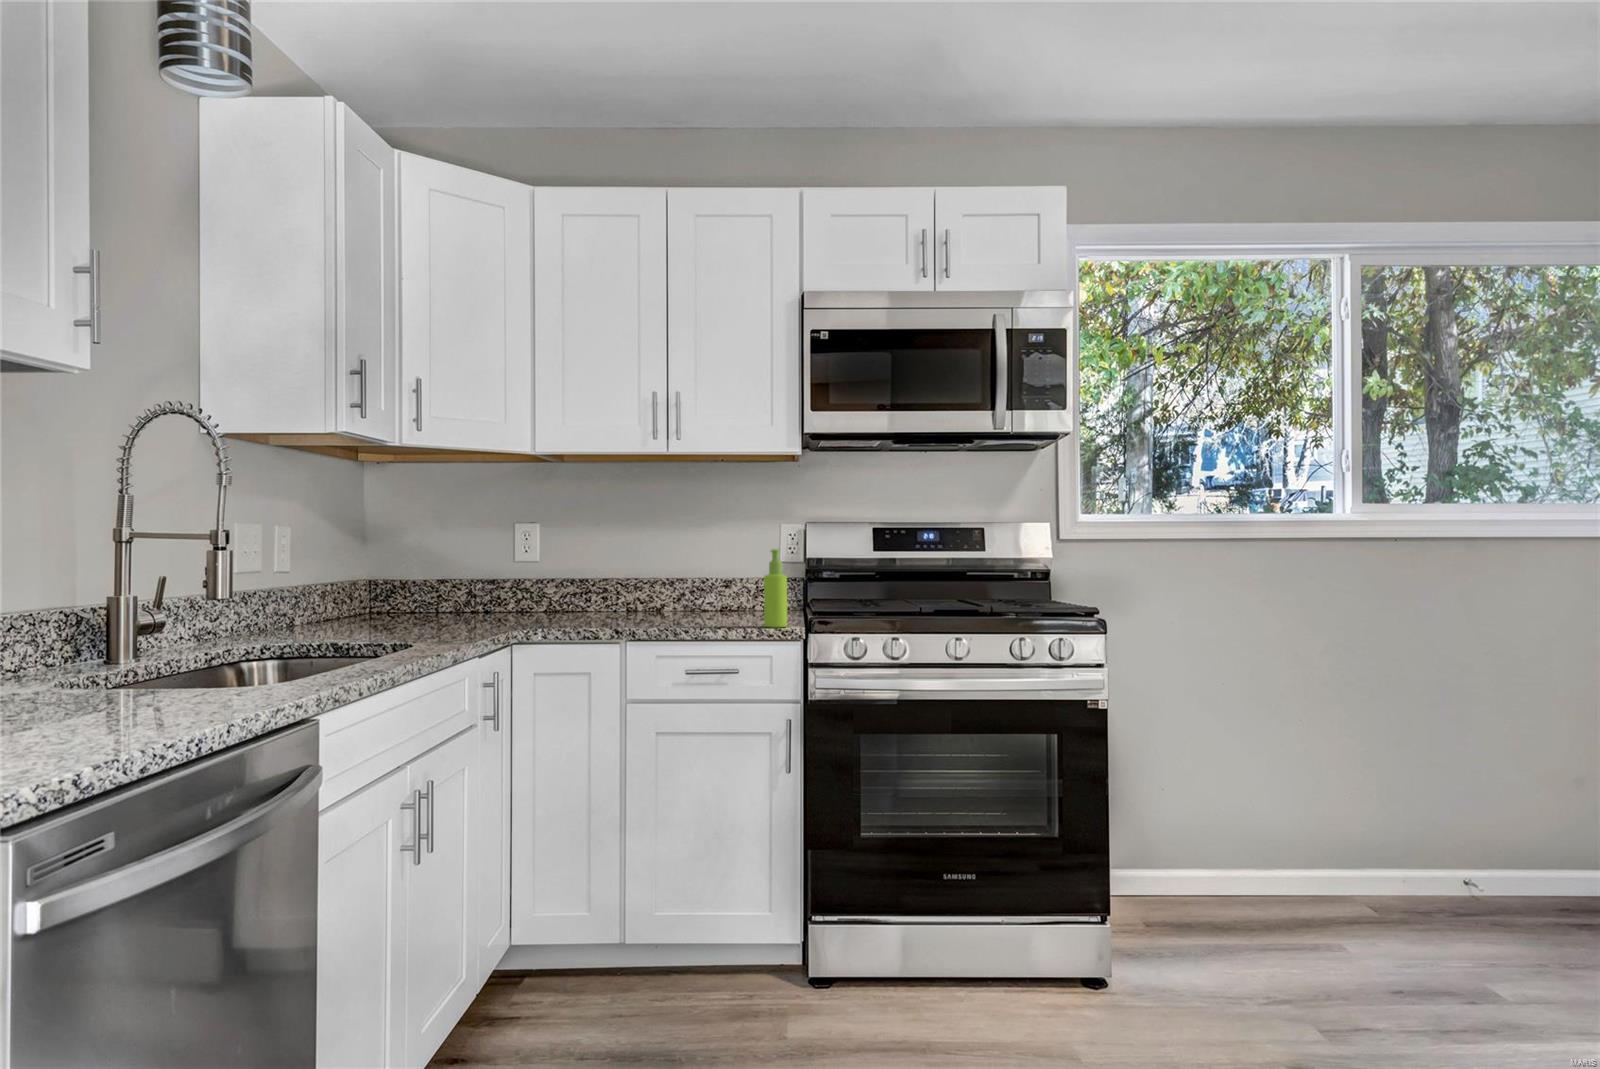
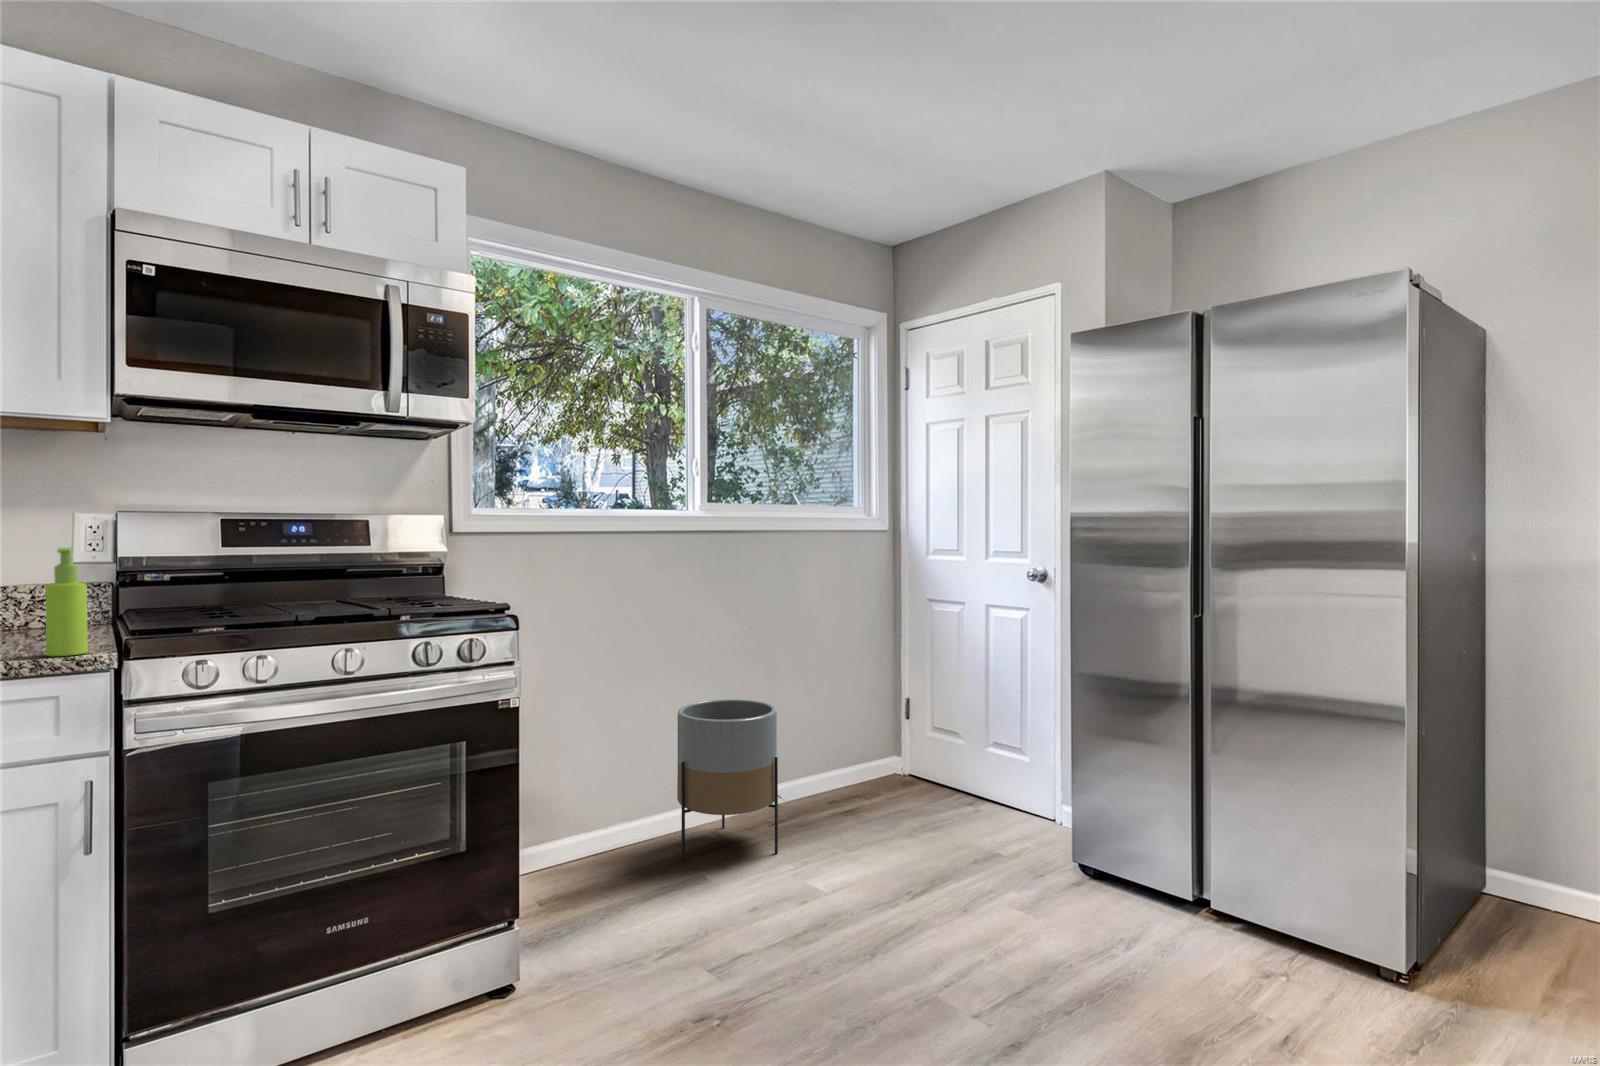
planter: none [1311,741,1452,944] -> present [677,699,778,860]

